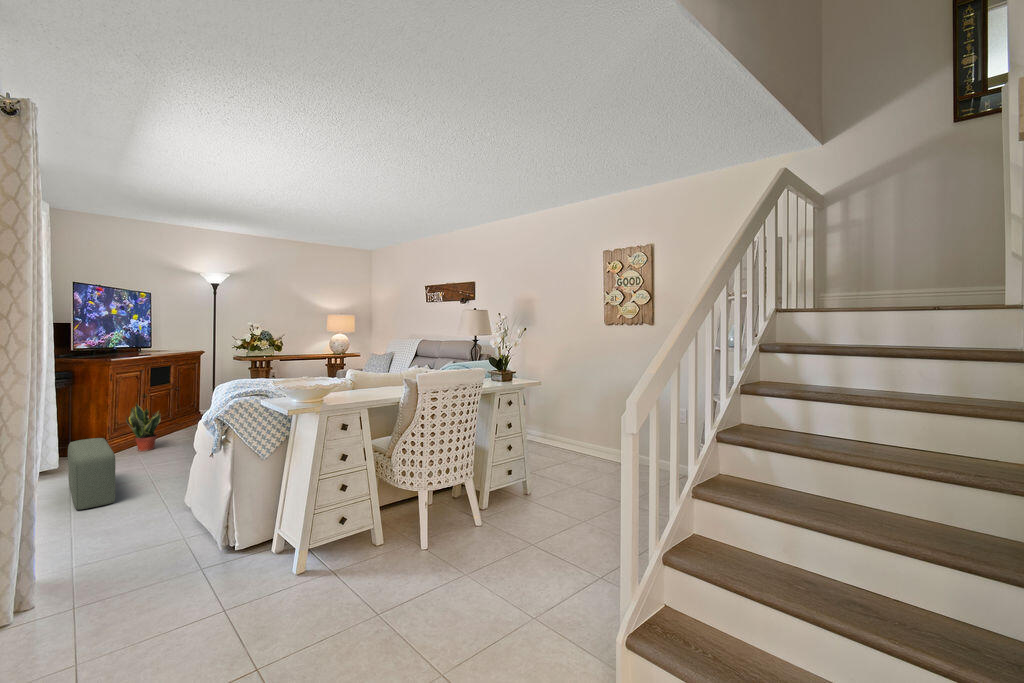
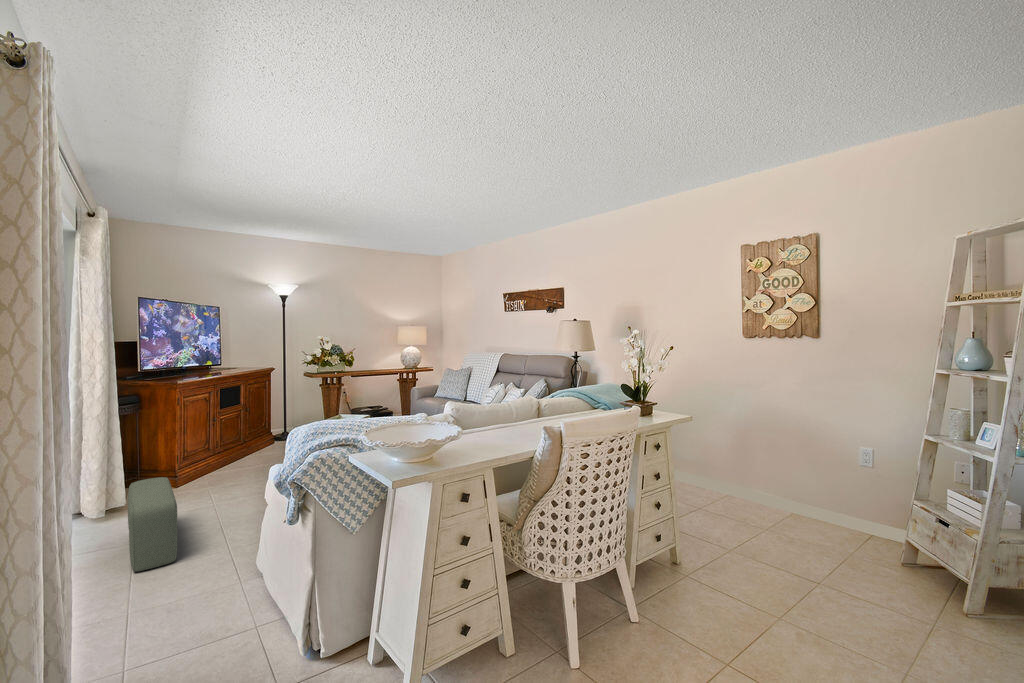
potted plant: present [126,404,160,451] -> none [193,429,228,483]

